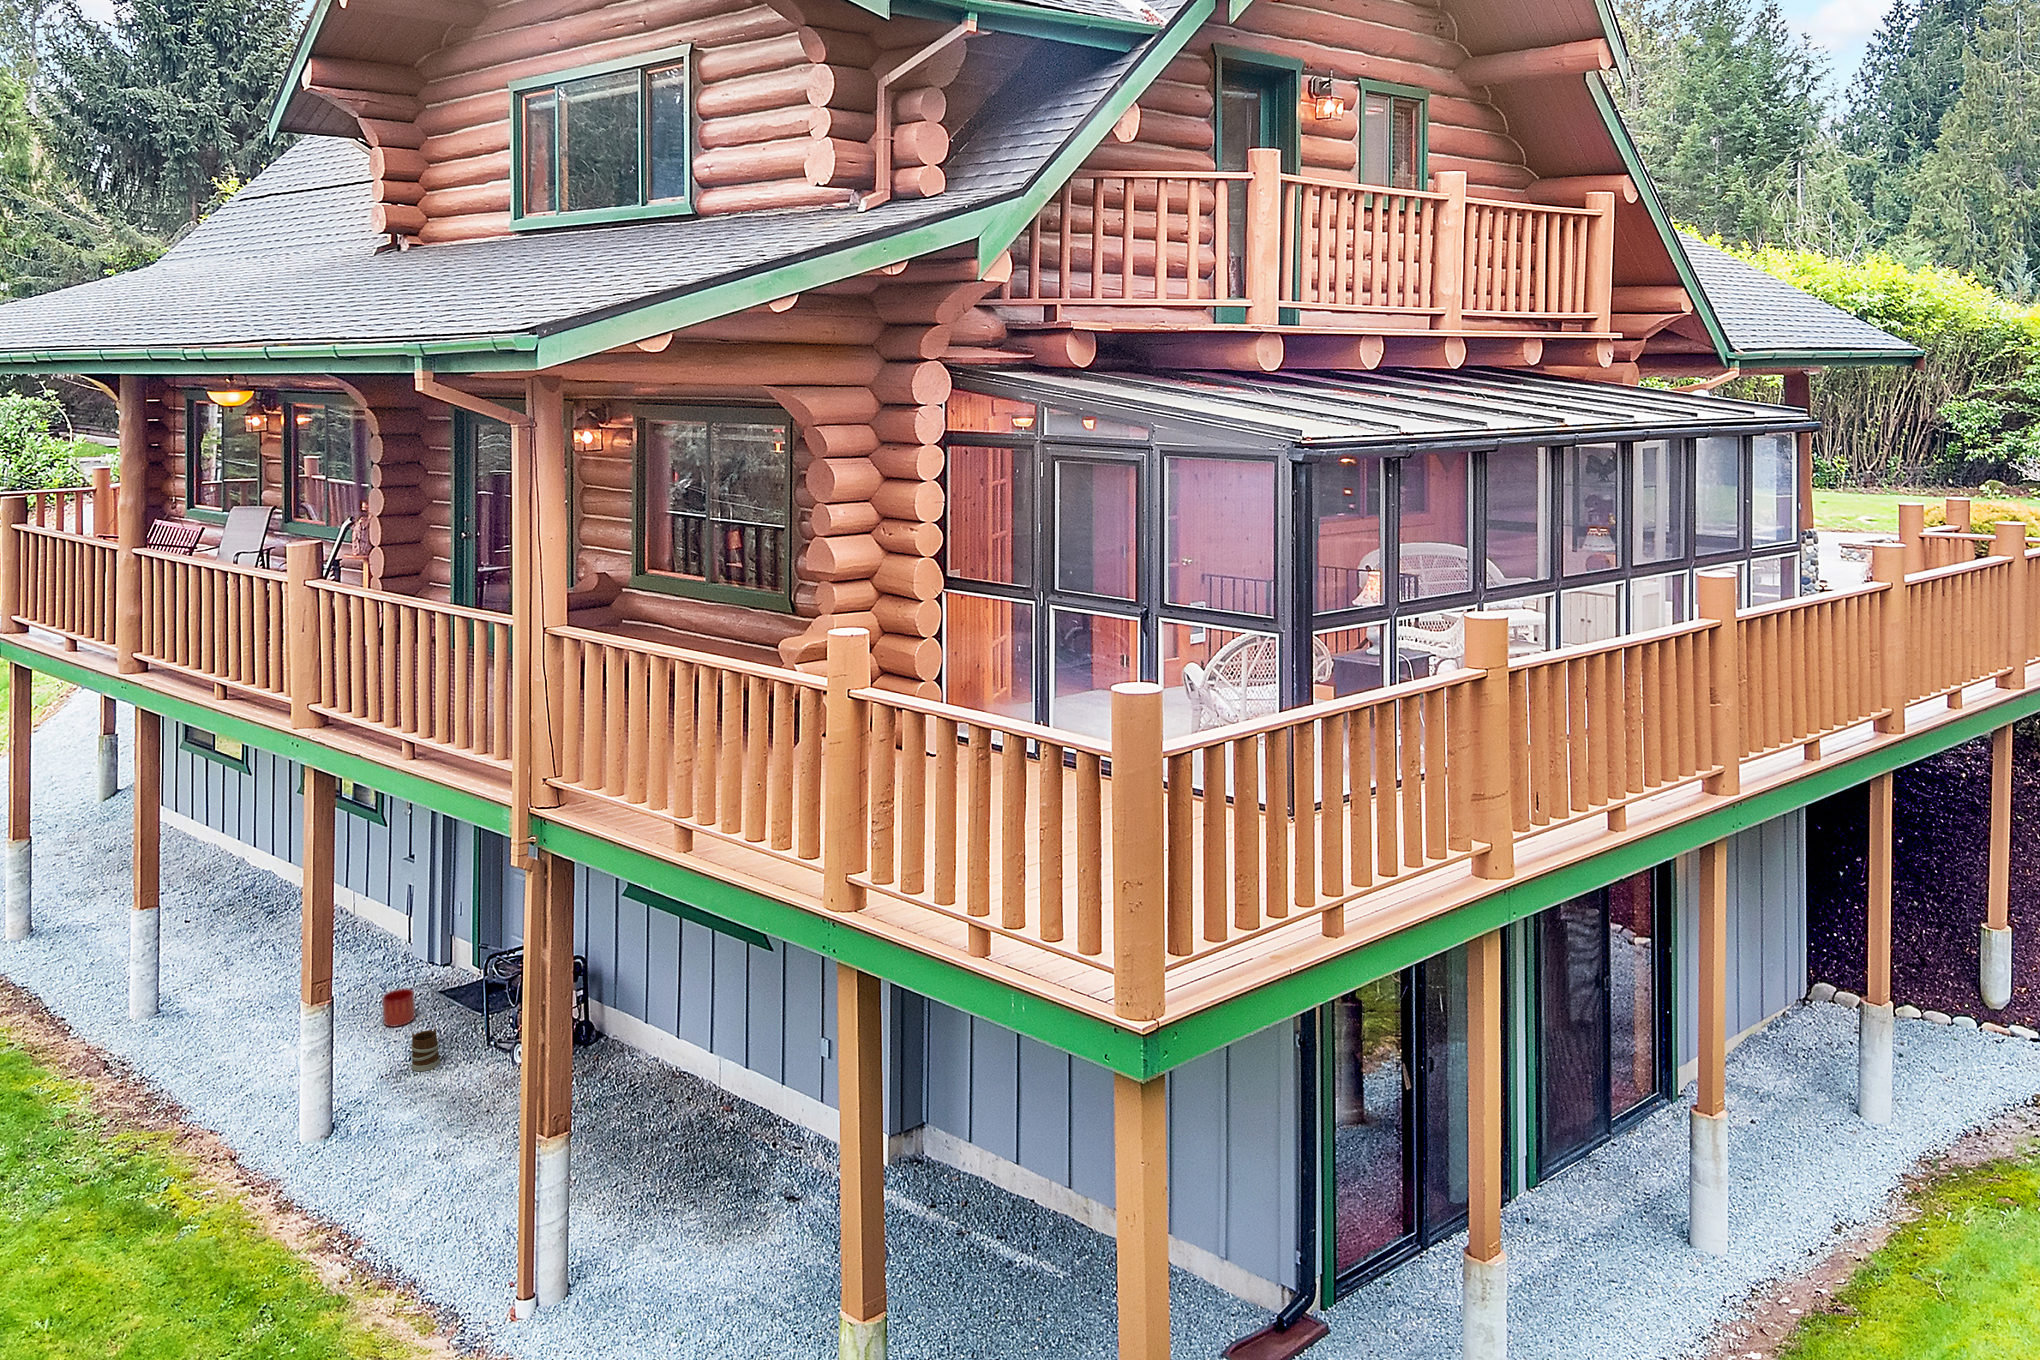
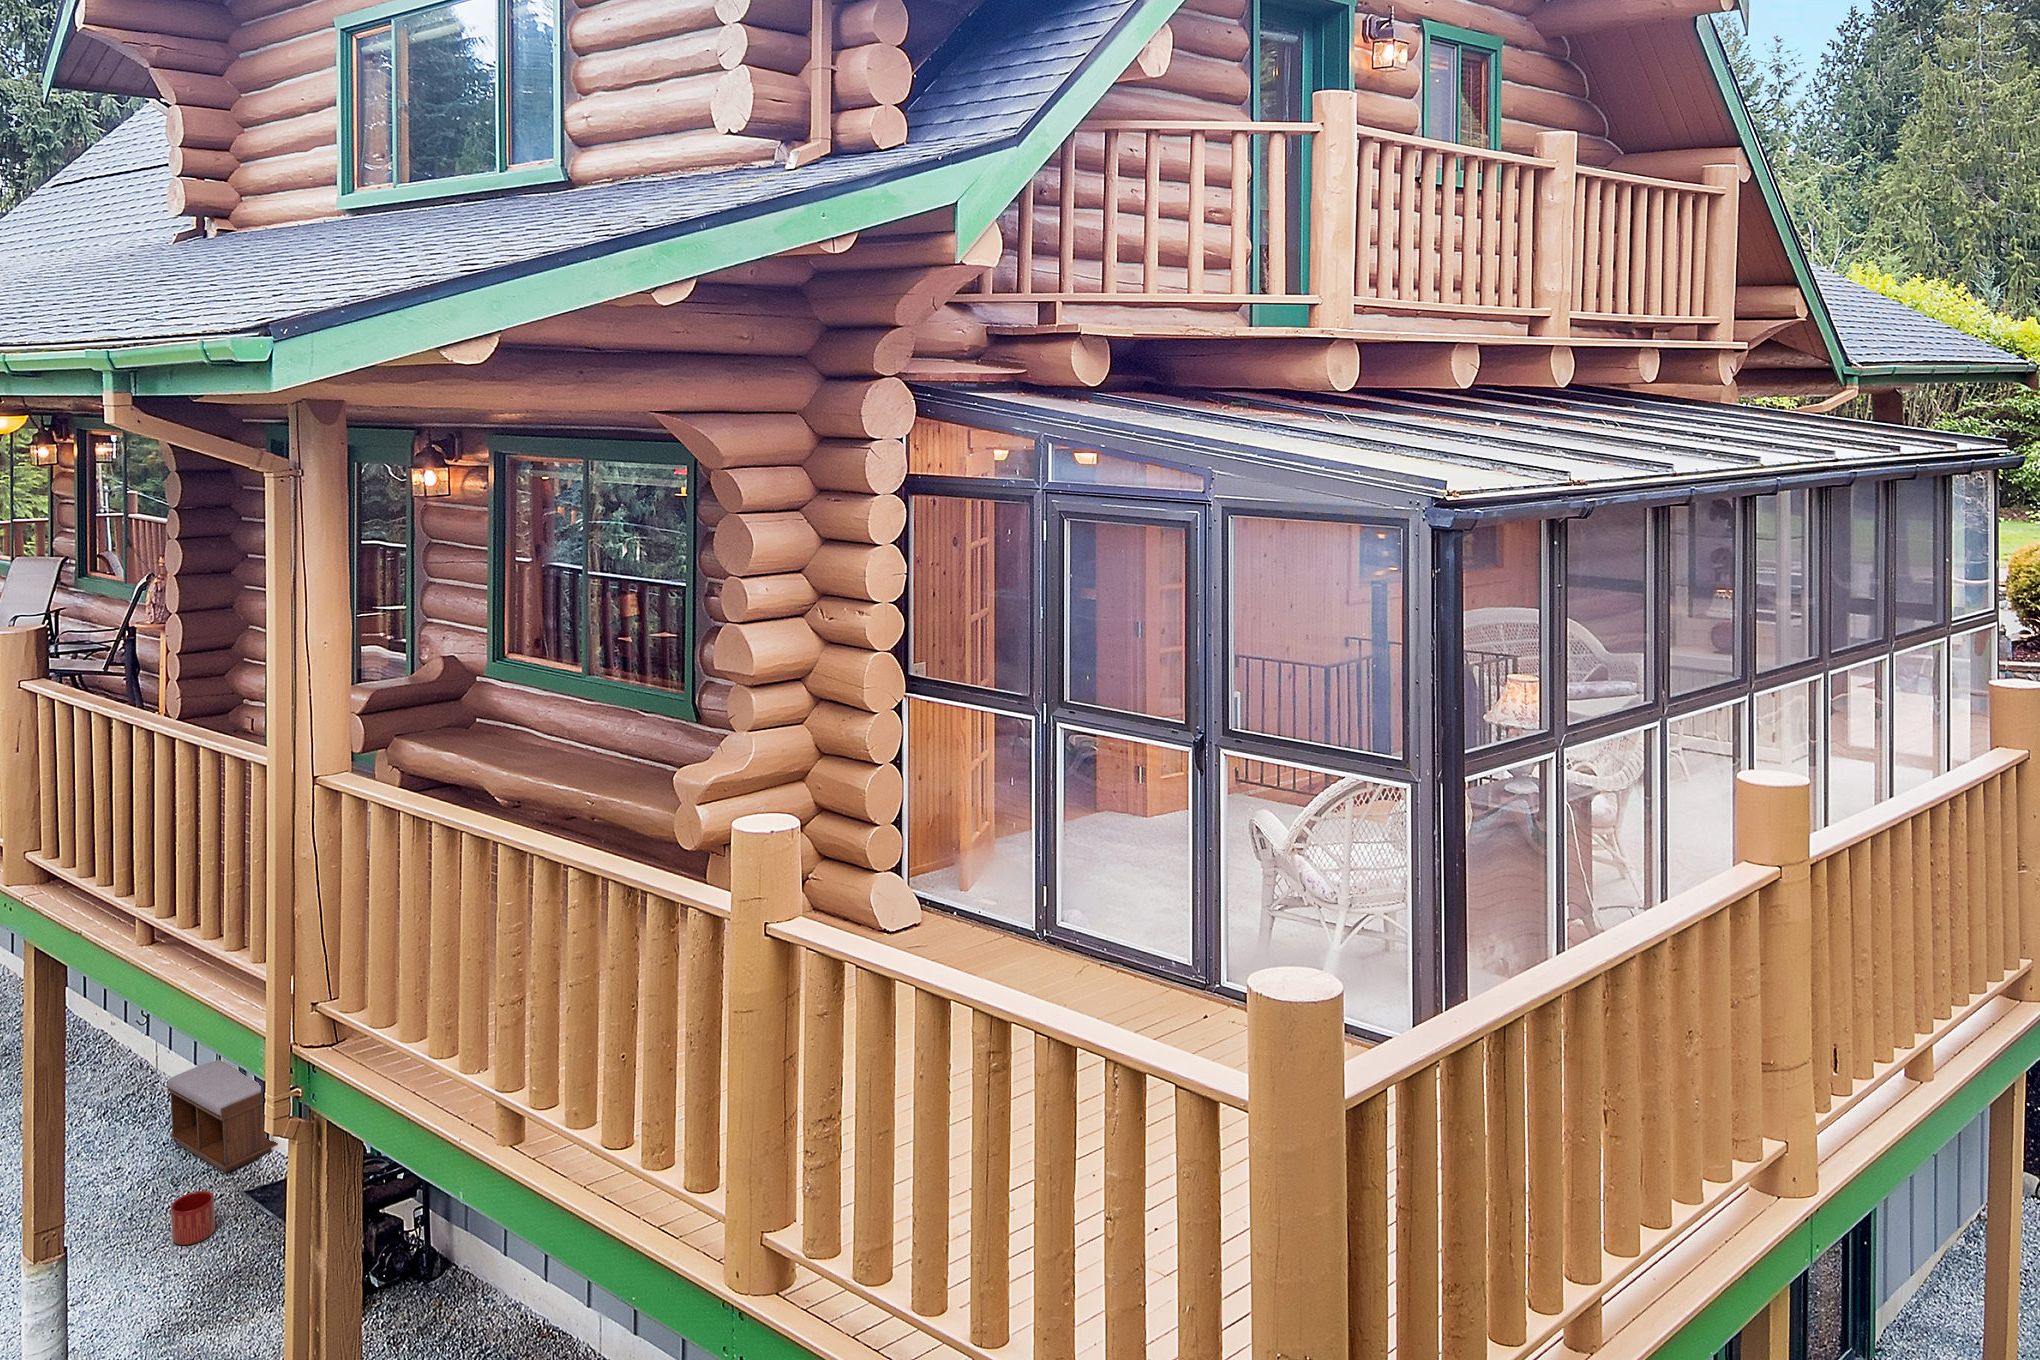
bench: none [367,900,455,982] -> present [167,1059,278,1173]
wooden bucket: present [411,1016,440,1071] -> none [197,1245,237,1320]

